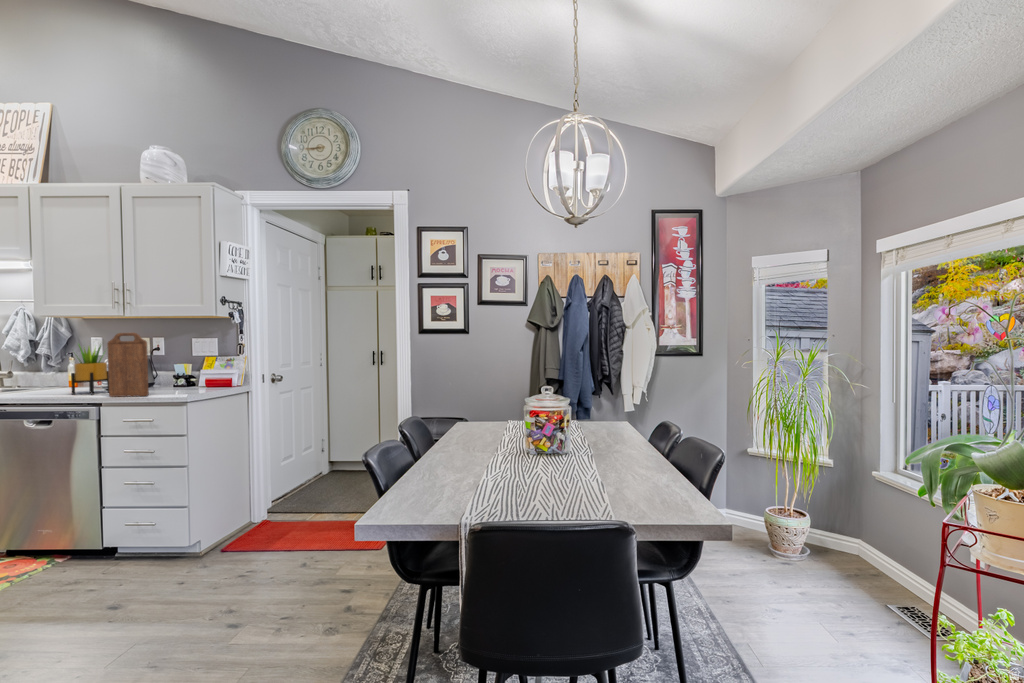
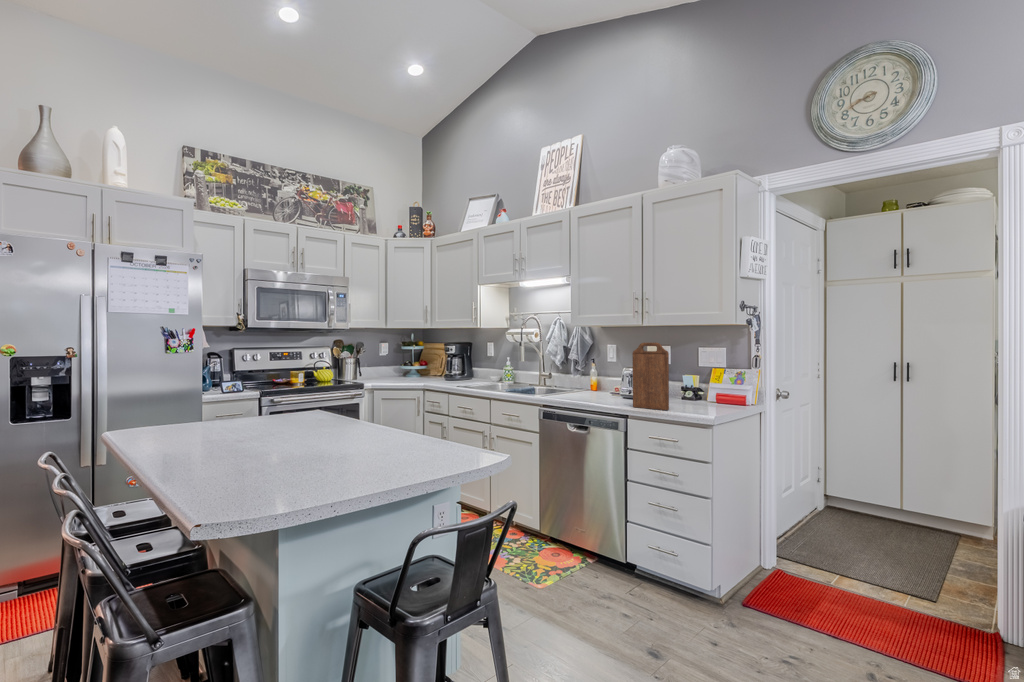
potted plant: present [71,344,109,395] -> none [600,350,630,402]

